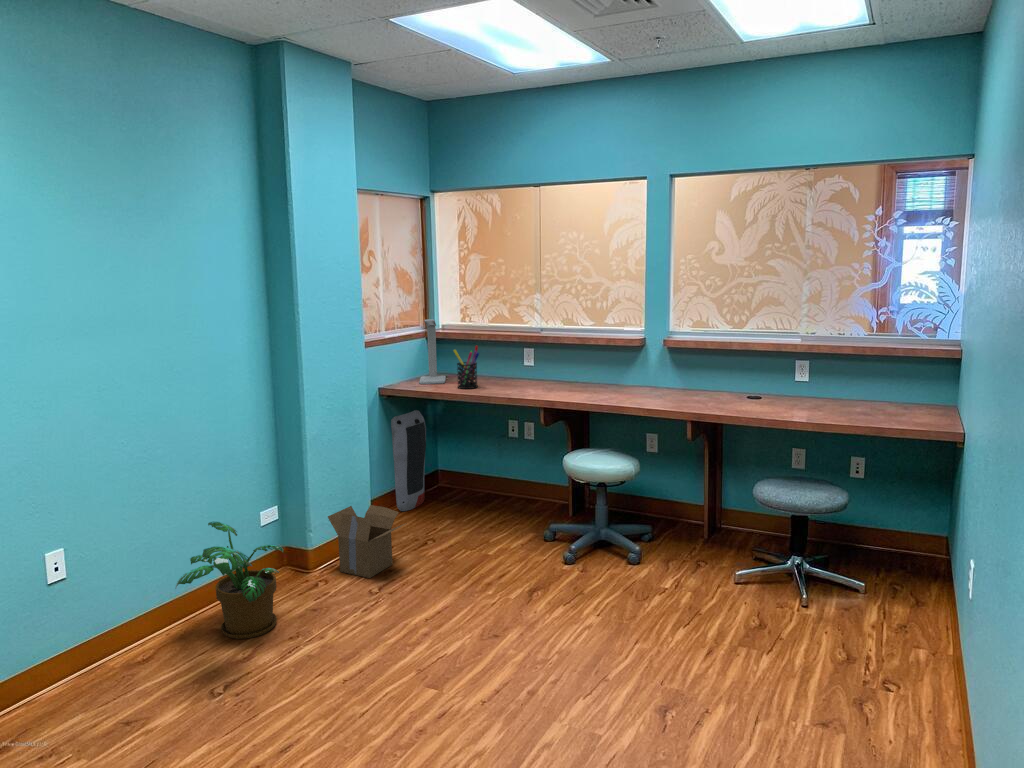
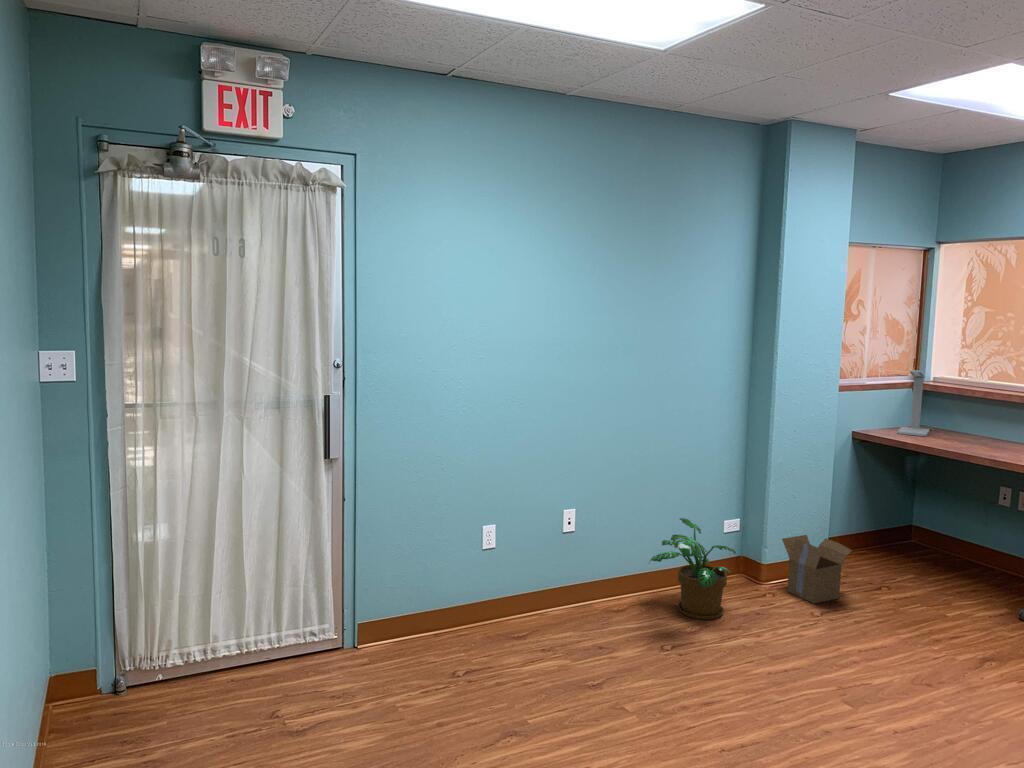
pen holder: present [454,346,479,389] -> none [938,401,967,445]
air purifier: present [391,410,426,511] -> none [858,459,900,557]

